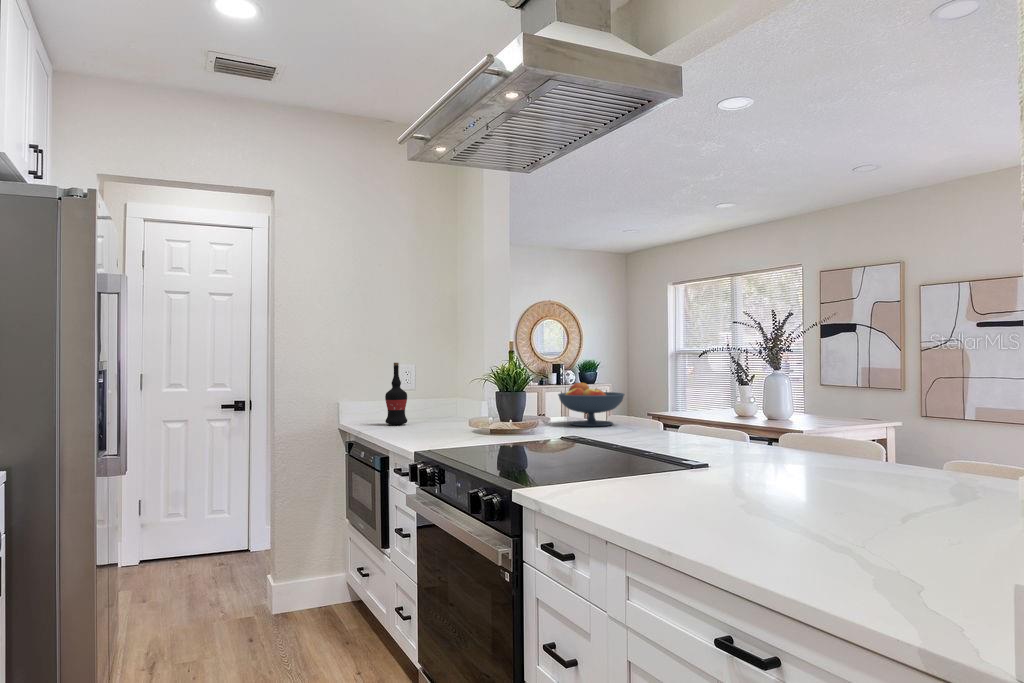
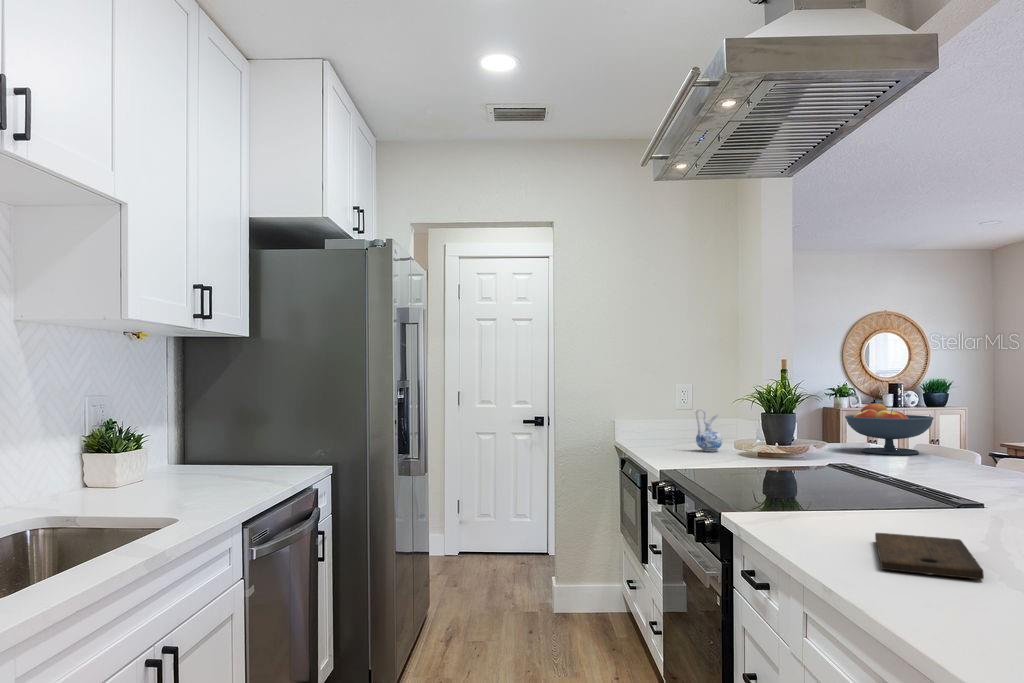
wine bottle: present [385,363,407,425] -> none [653,380,676,442]
ceramic pitcher: none [434,390,459,432] -> present [696,409,722,452]
cutting board: none [662,496,763,529] -> present [875,533,984,579]

